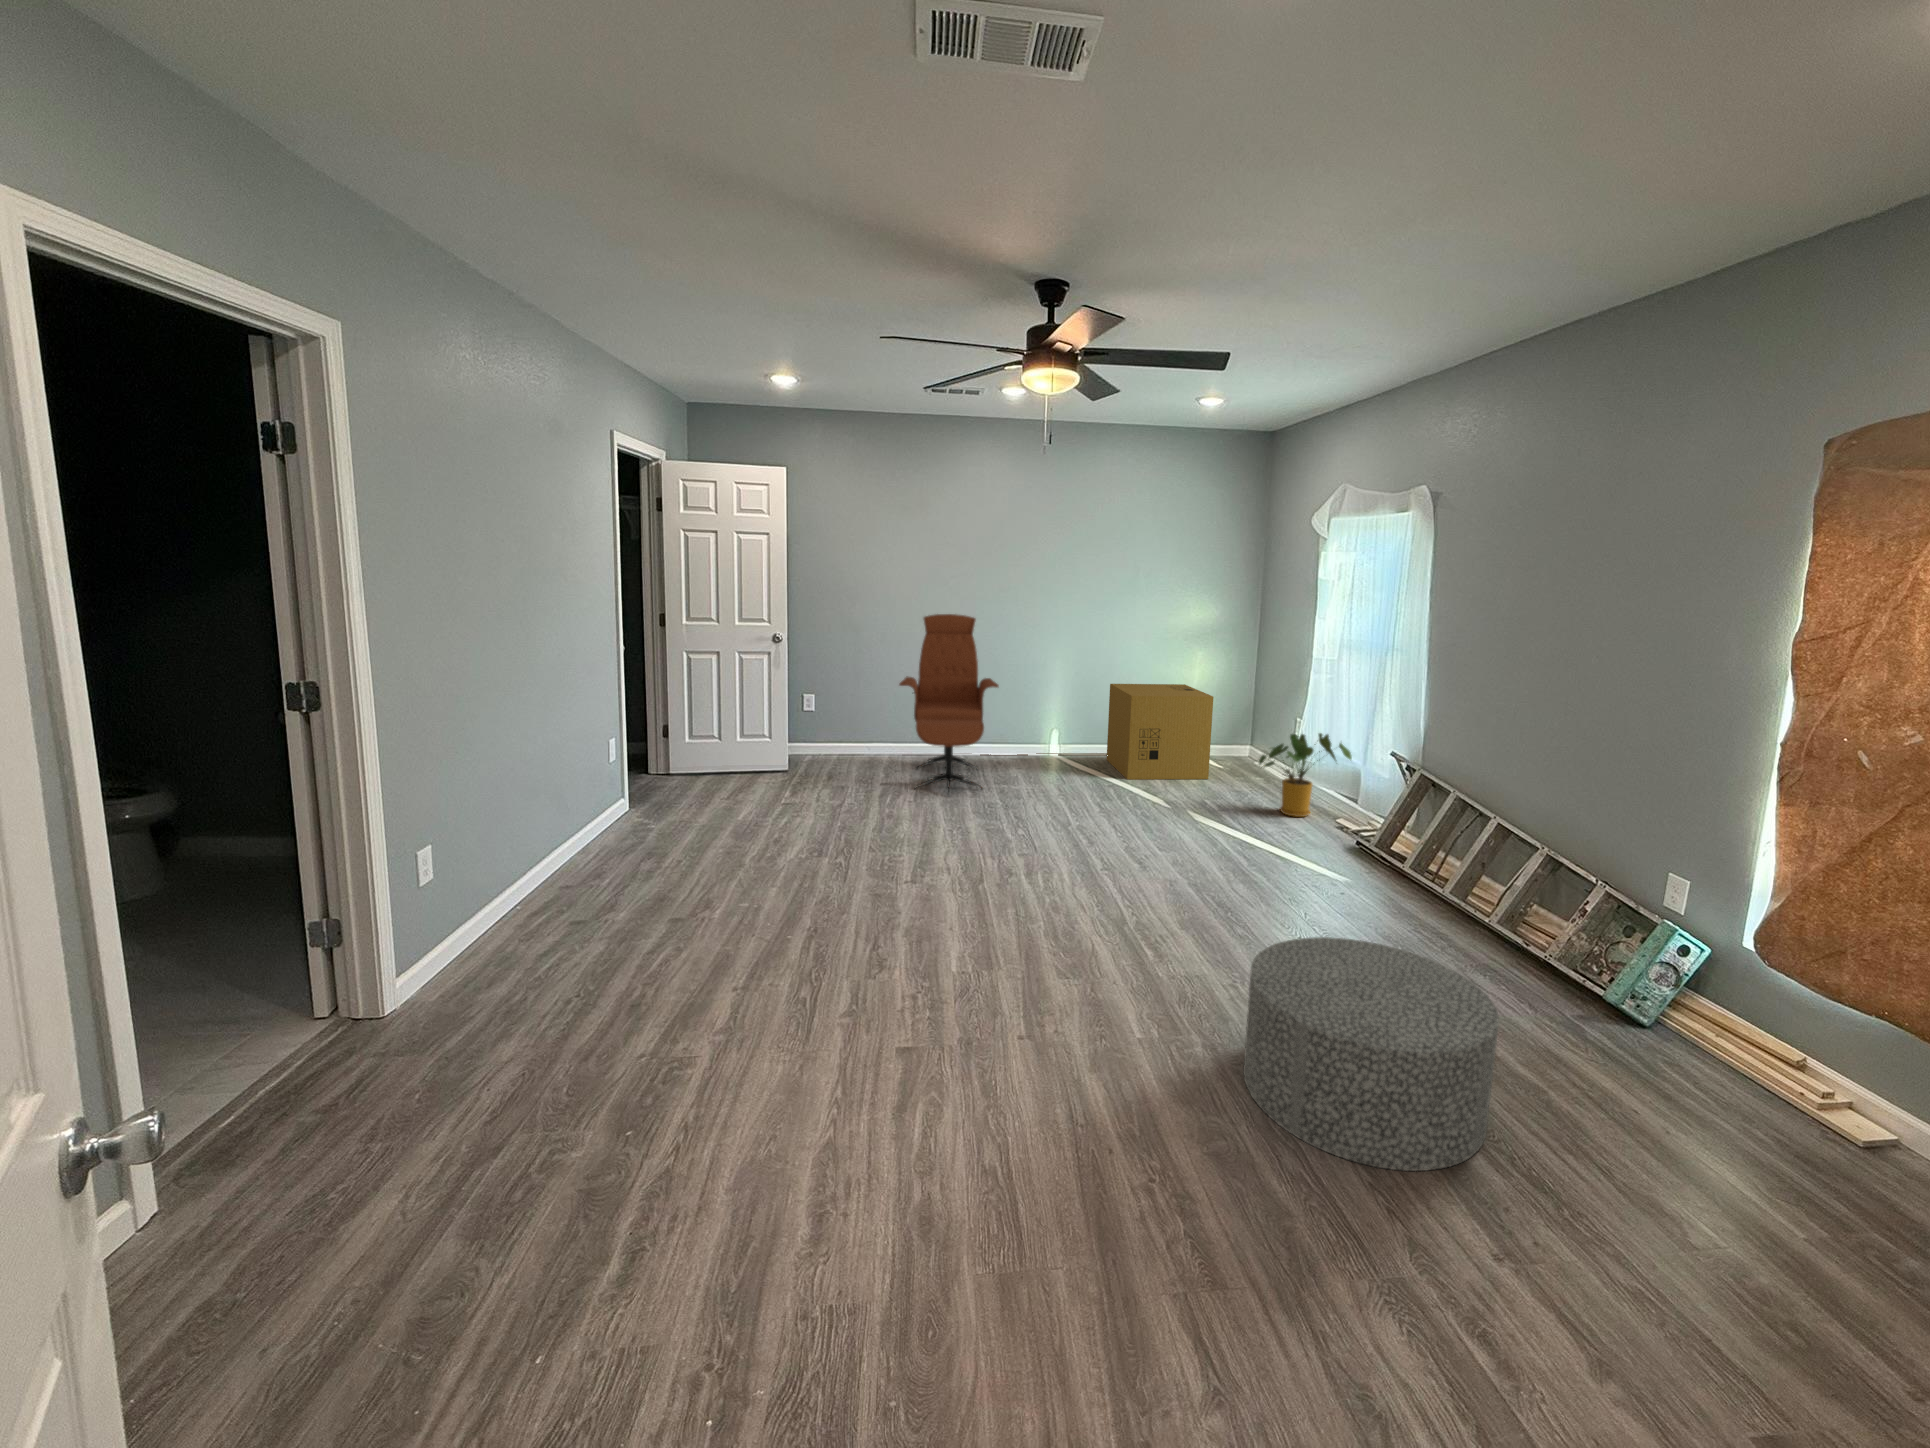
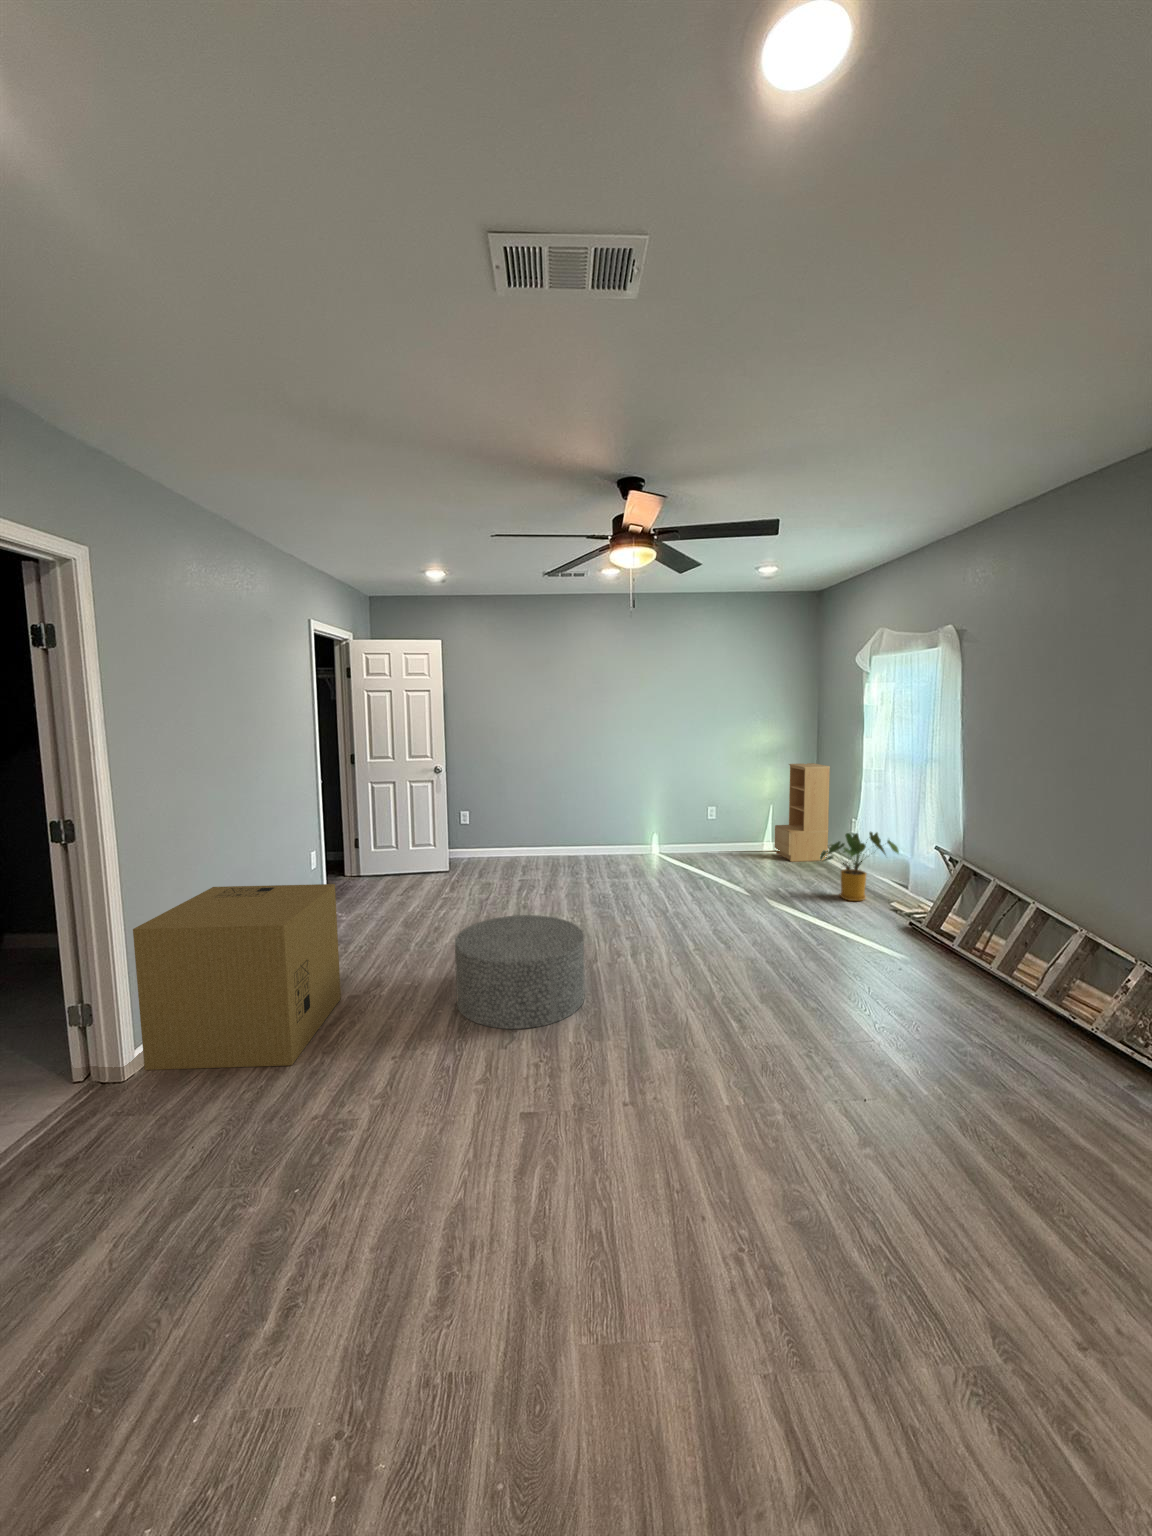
lounge chair: present [899,614,998,792] -> none [532,747,609,889]
bookshelf: none [1204,647,1276,769] -> present [775,763,830,862]
cardboard box: present [1107,684,1214,780] -> present [133,884,341,1070]
ottoman: present [1243,937,1499,1171] -> present [455,915,585,1029]

